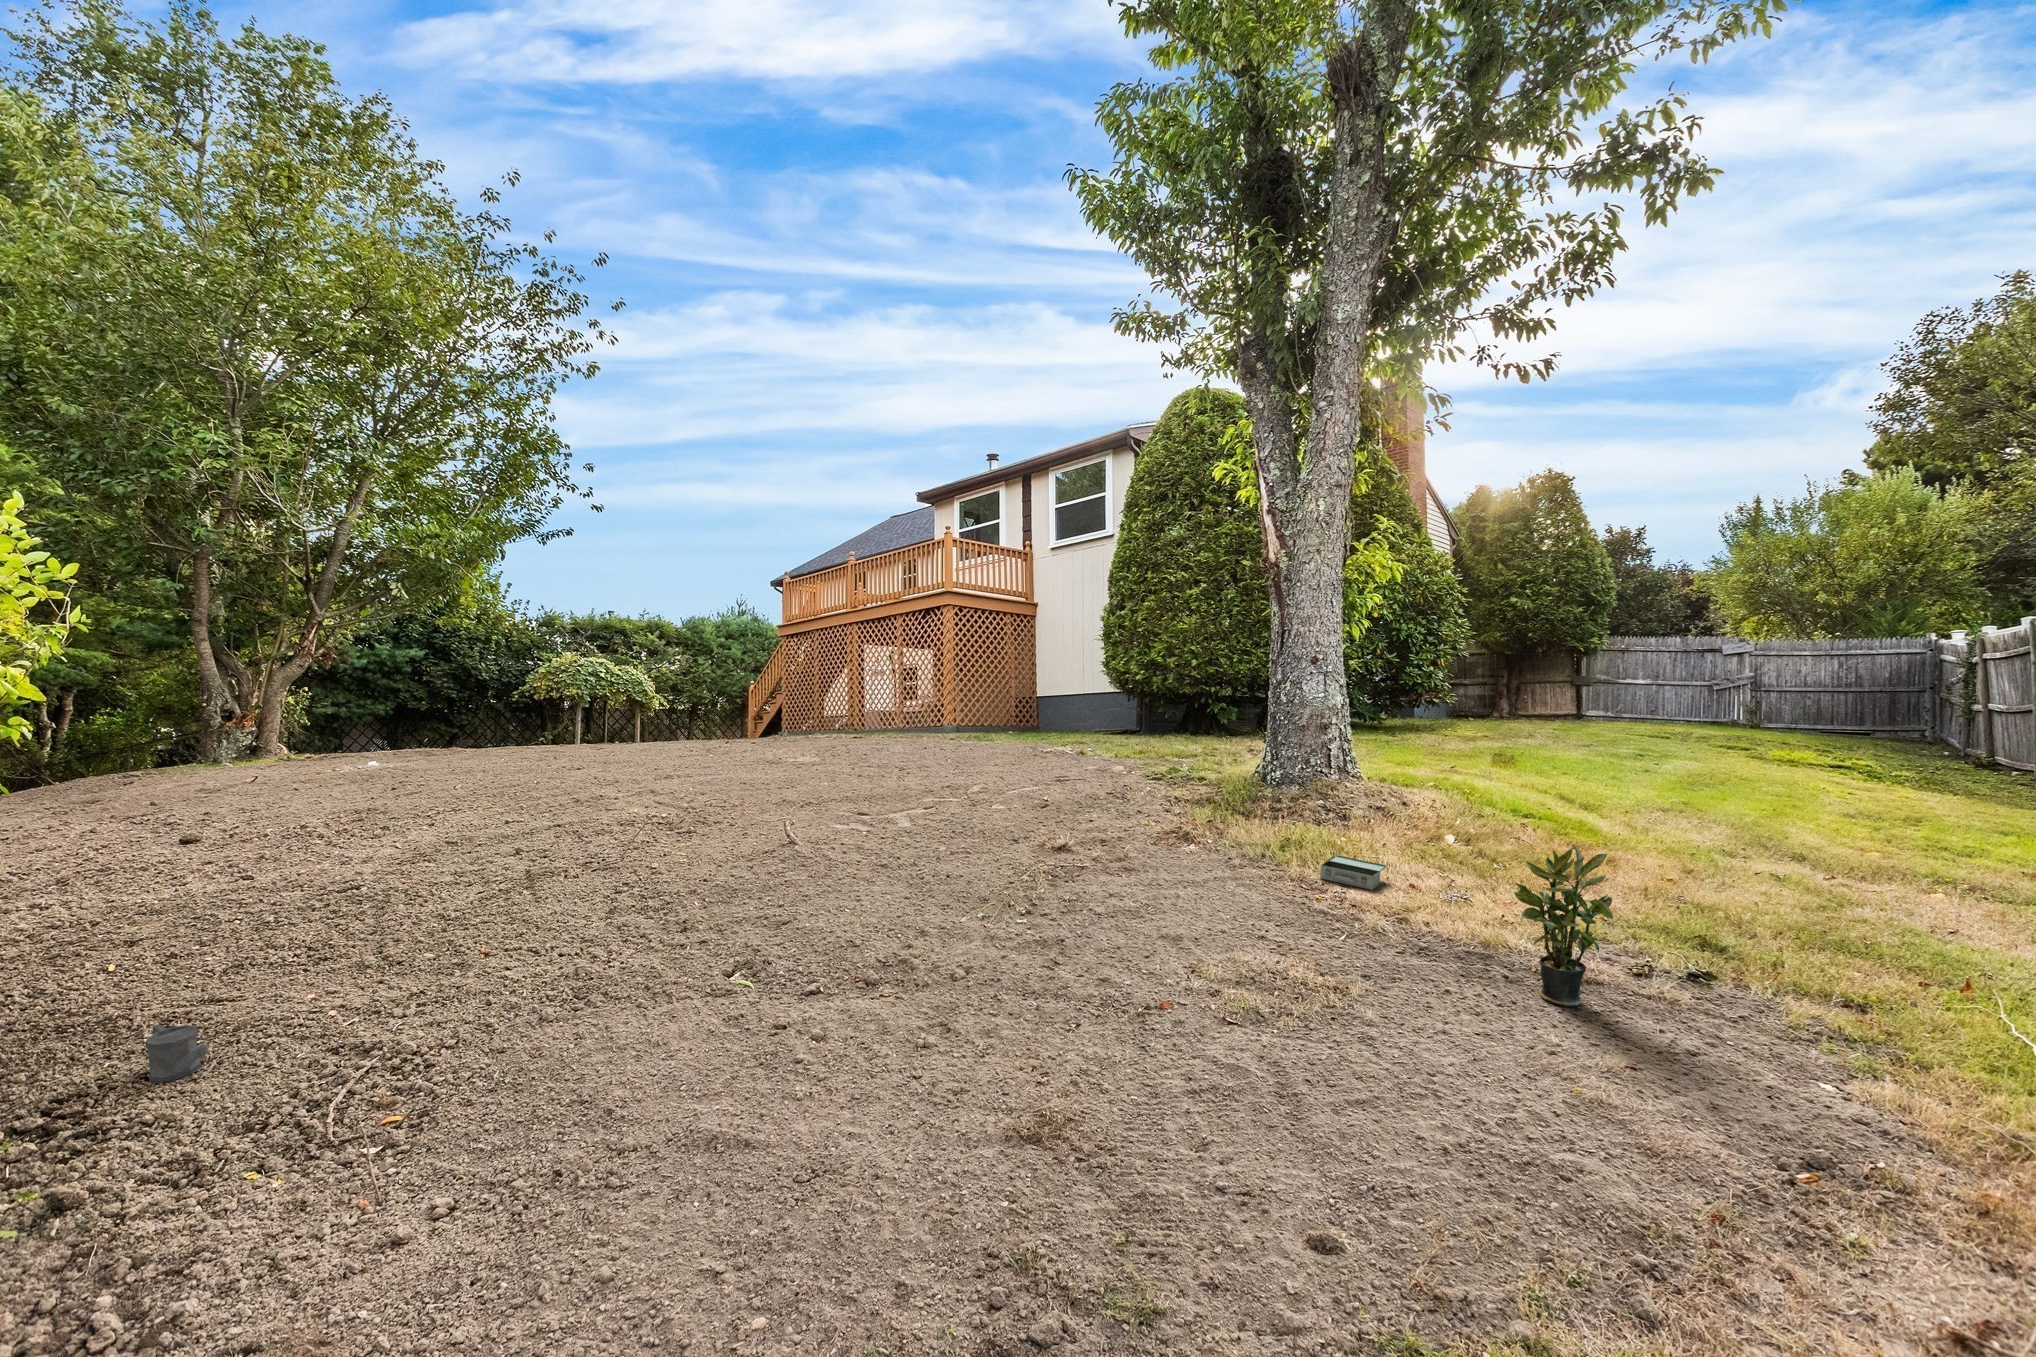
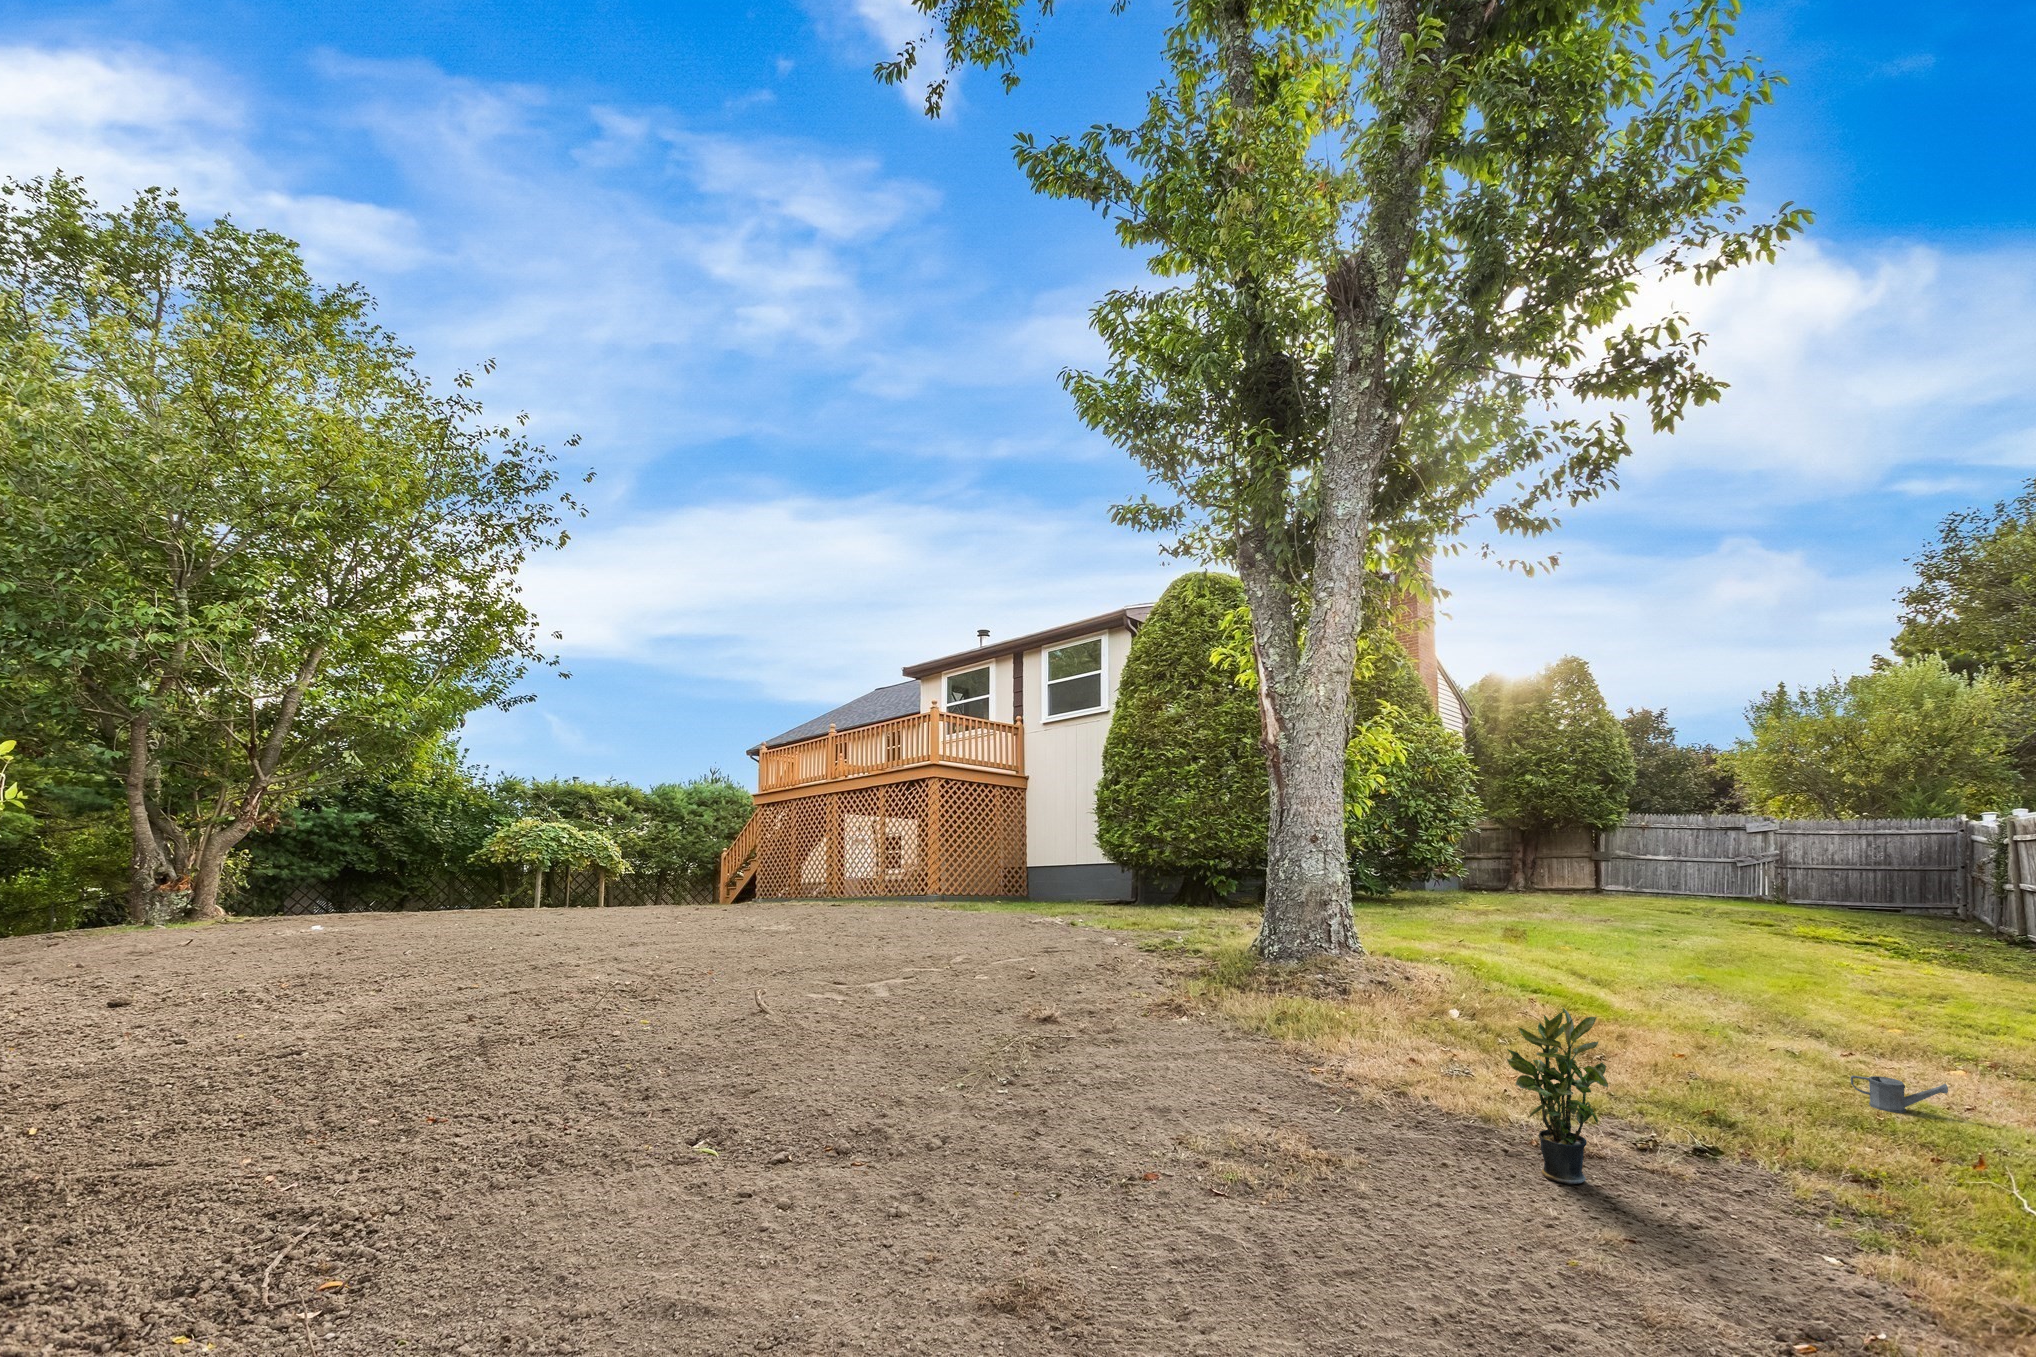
toolbox: present [1320,855,1387,890] -> none [1316,1032,1386,1067]
watering can: present [146,1024,209,1082] -> present [1851,1076,1948,1113]

